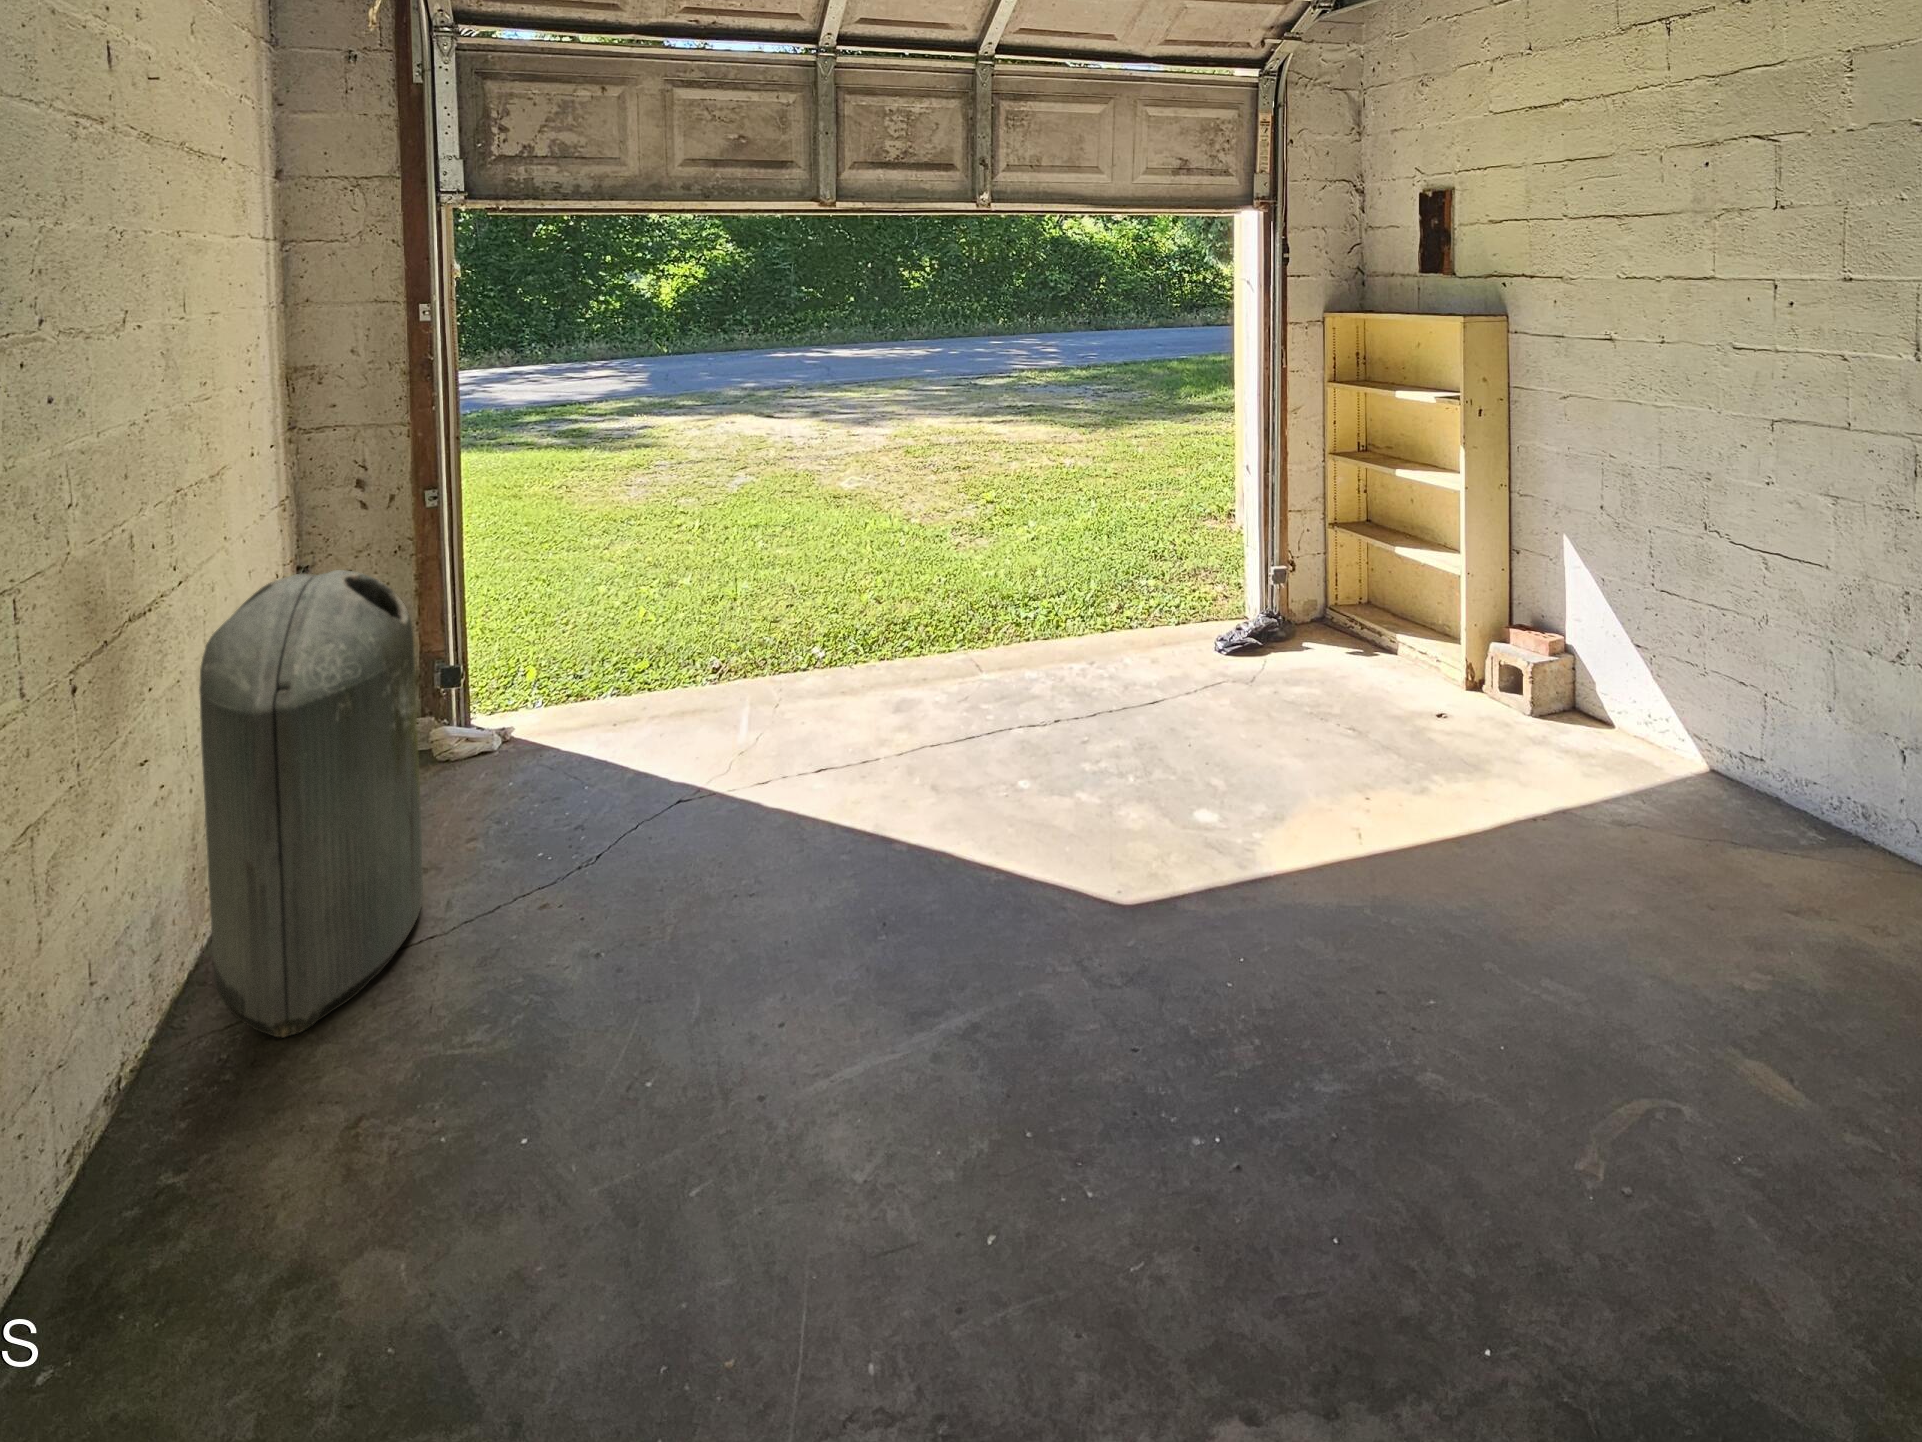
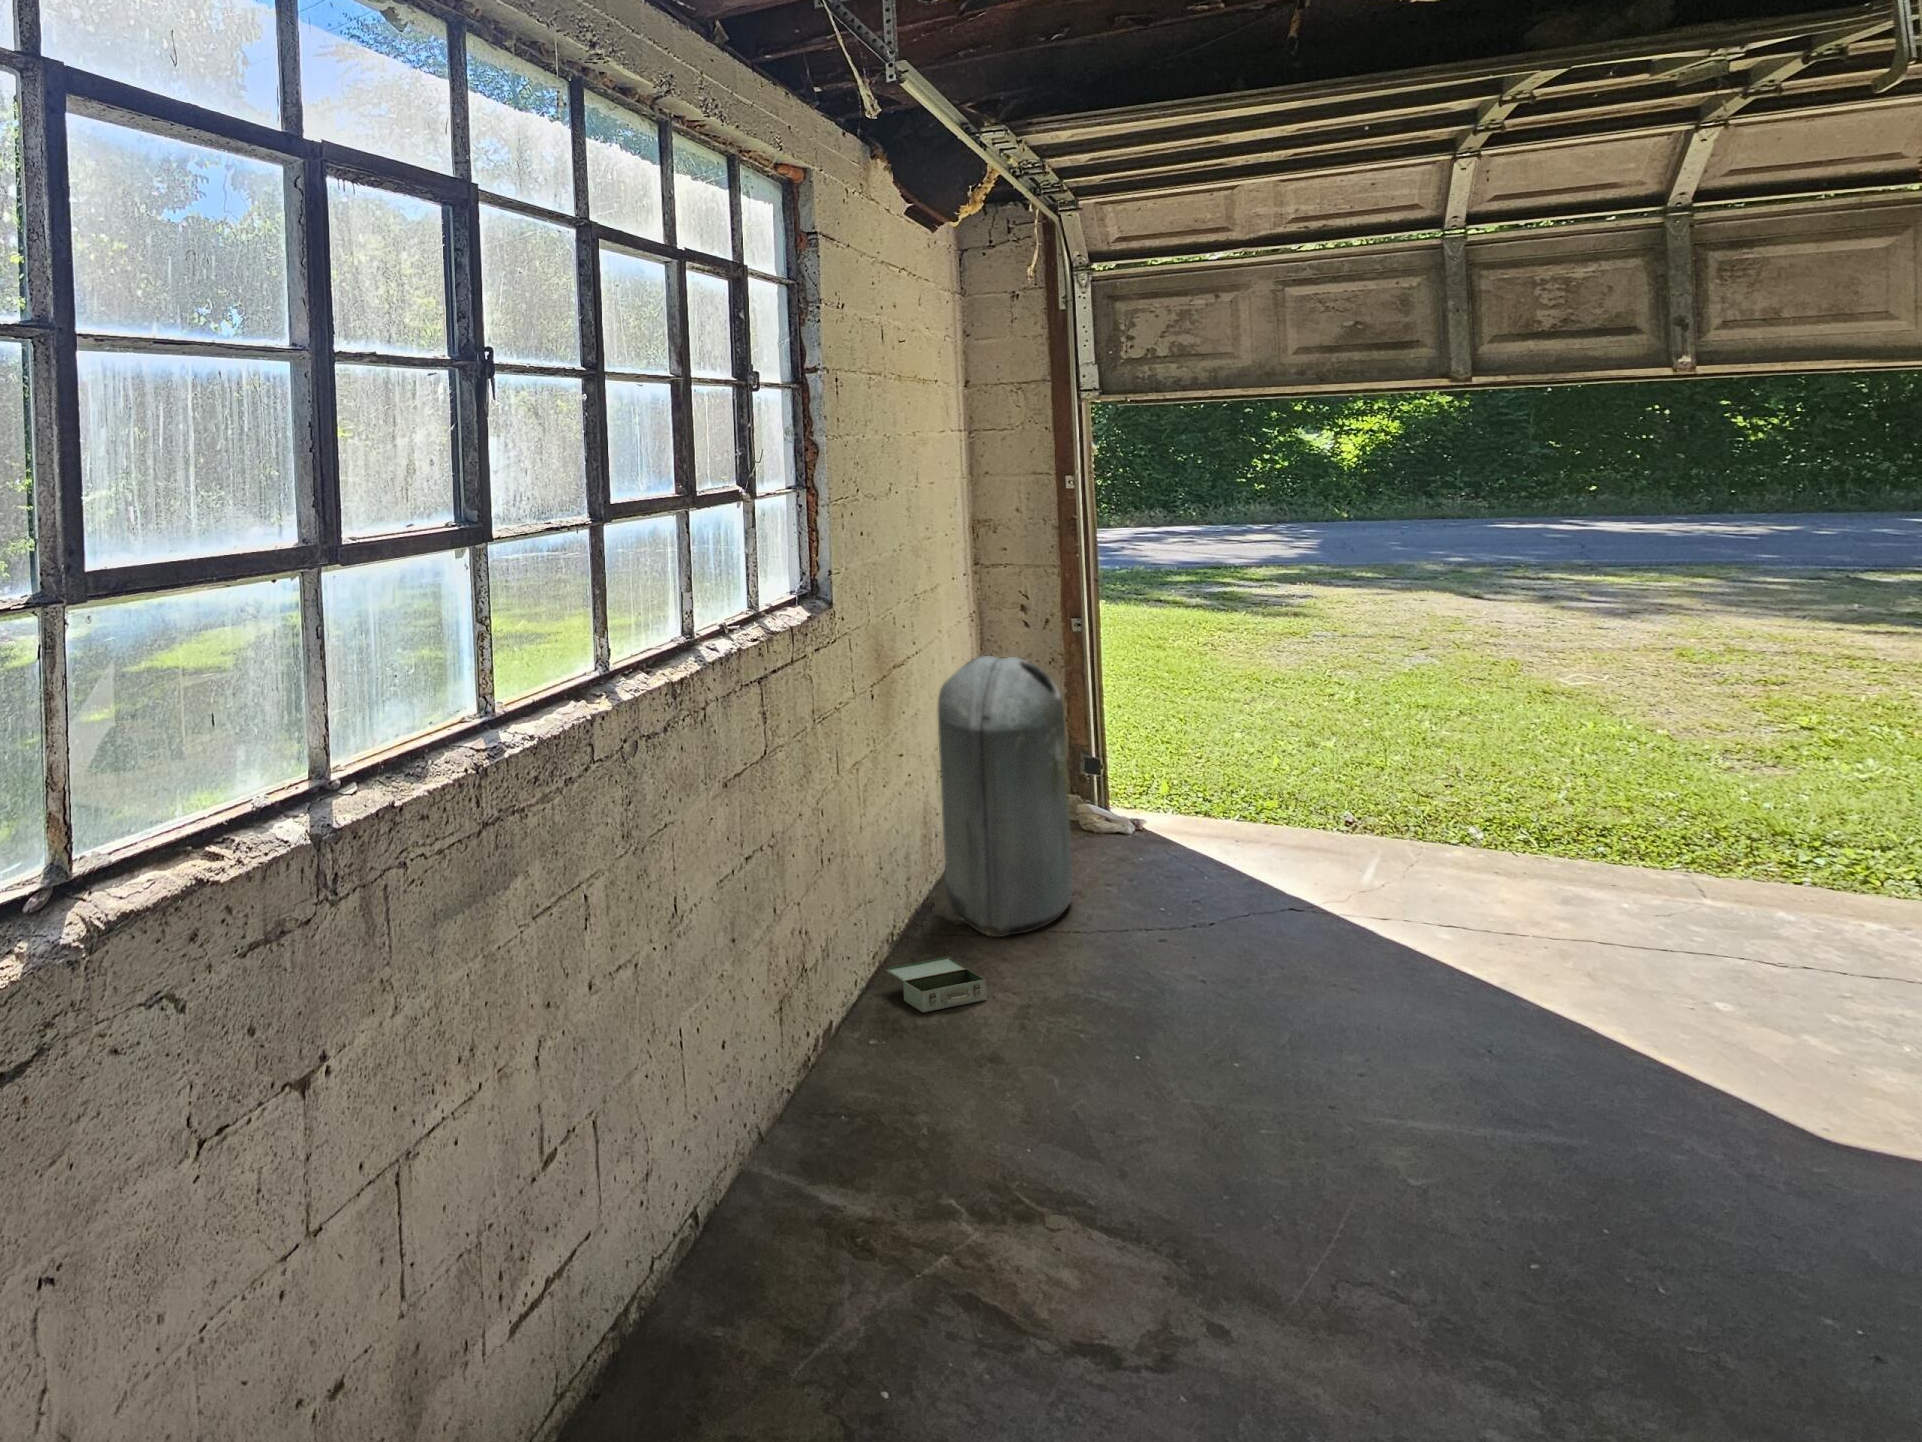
toolbox: none [48,1148,269,1321] -> present [886,957,987,1012]

